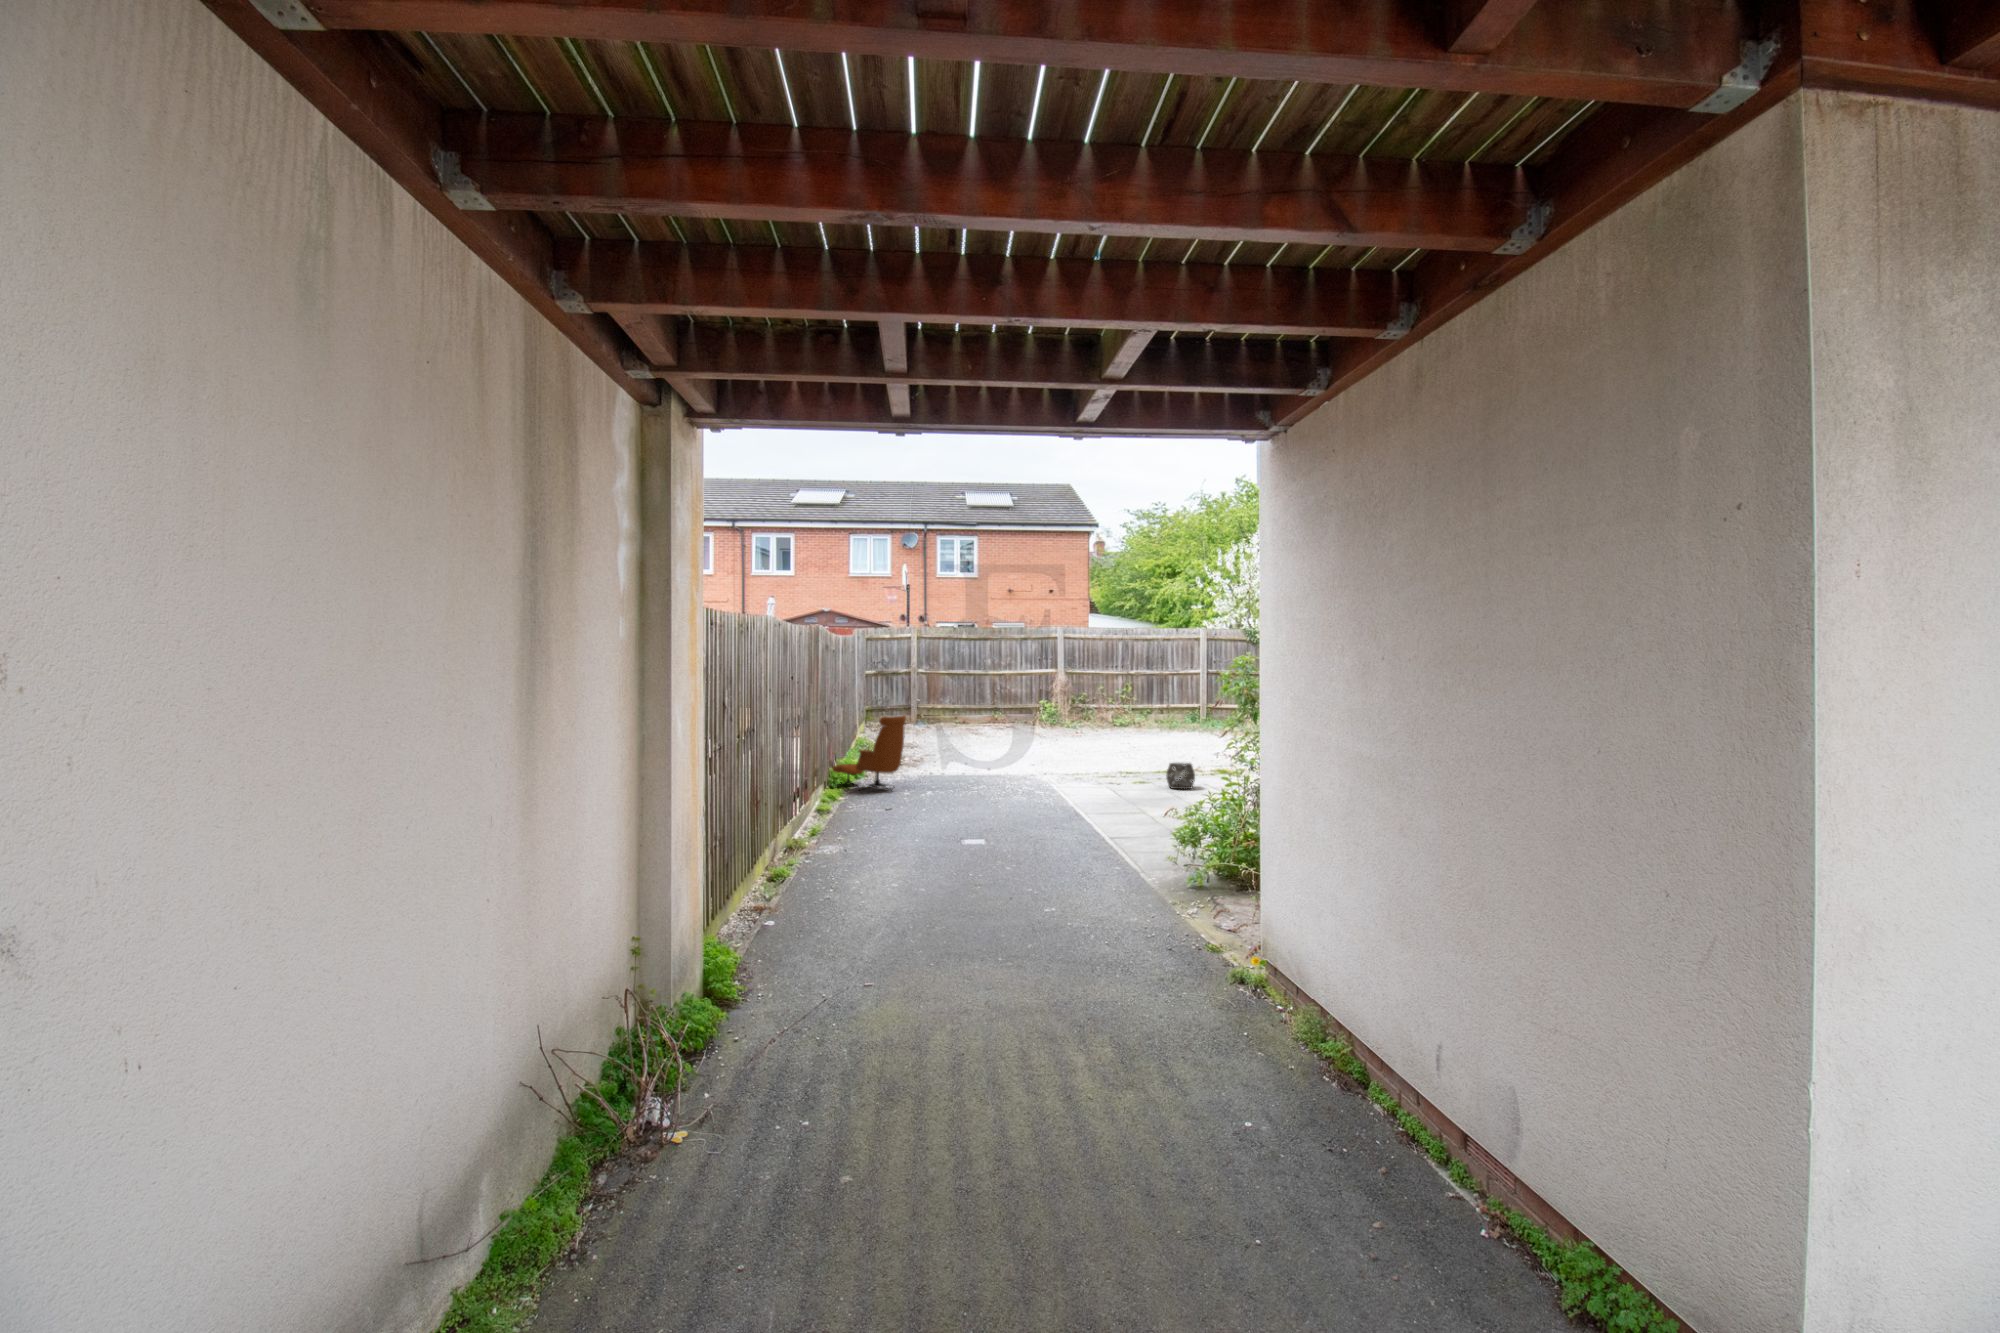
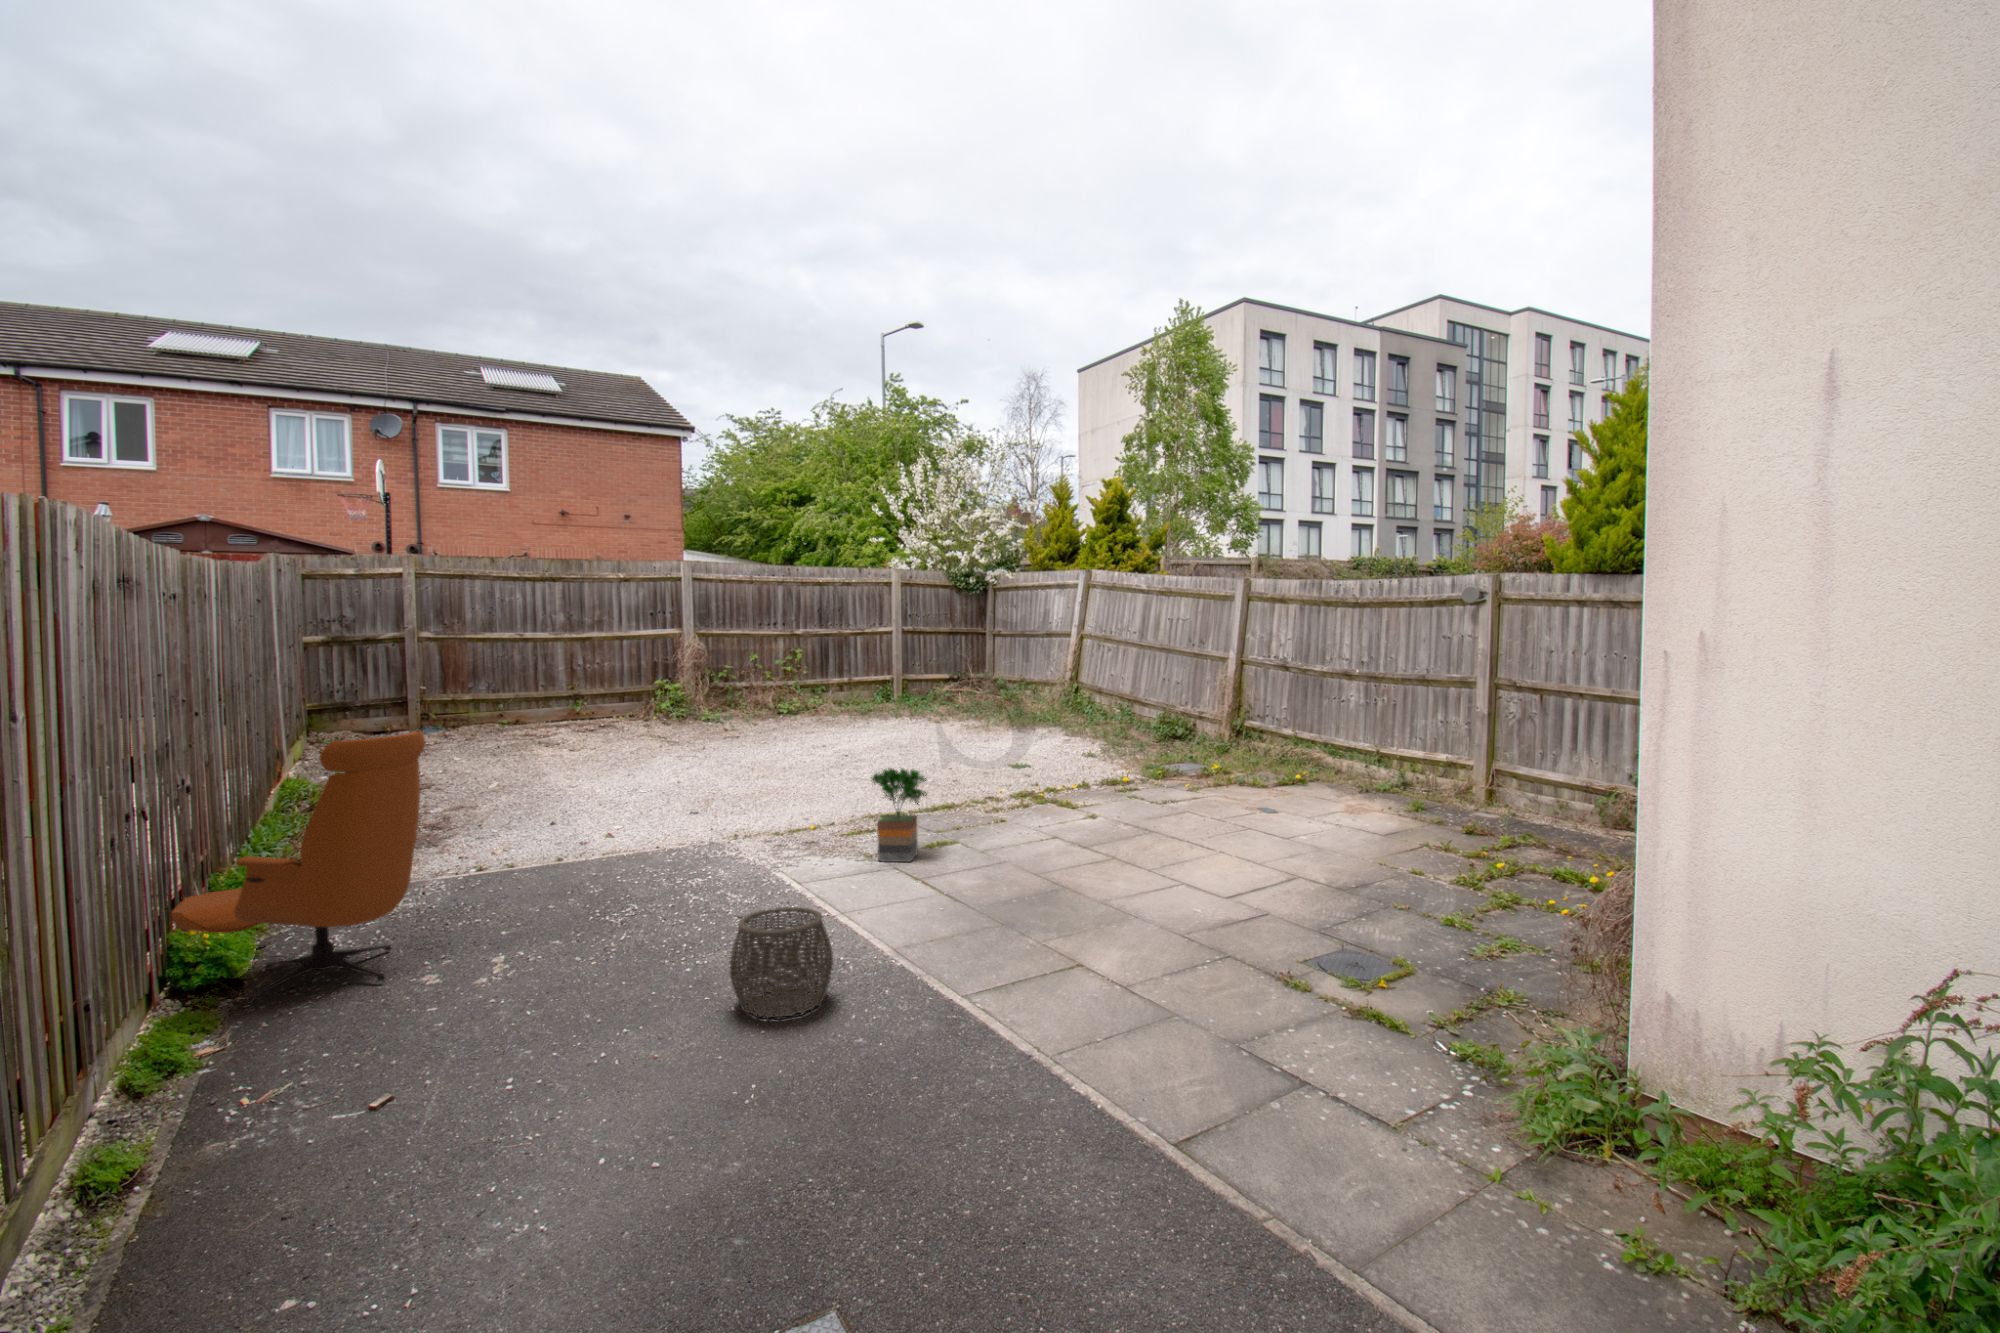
potted tree: none [1072,744,1097,785] -> present [871,768,927,862]
woven basket: present [1166,763,1195,789] -> present [729,907,833,1018]

